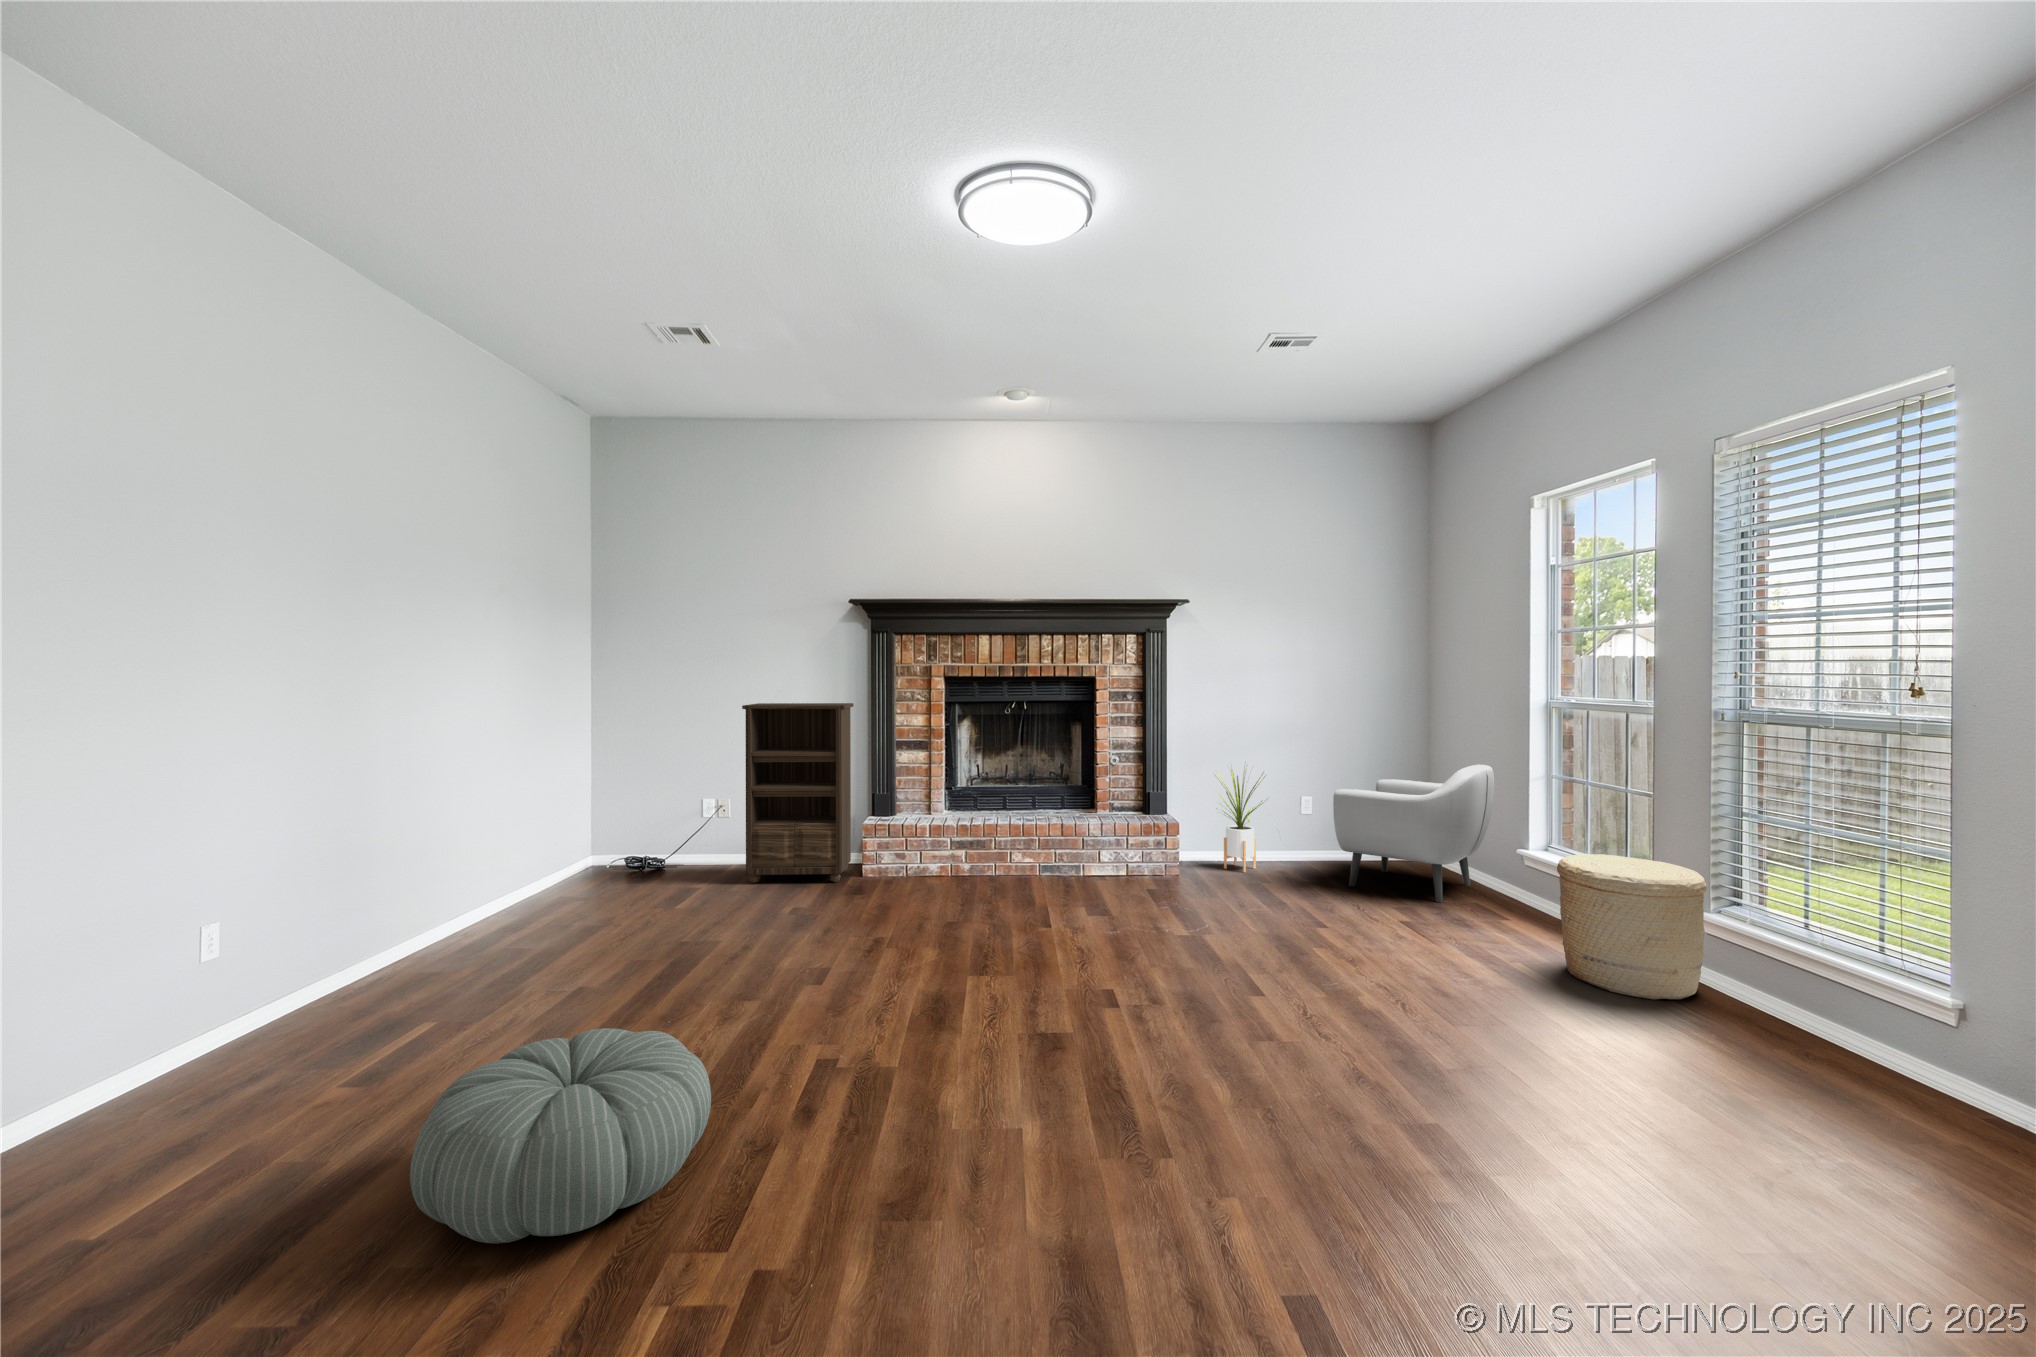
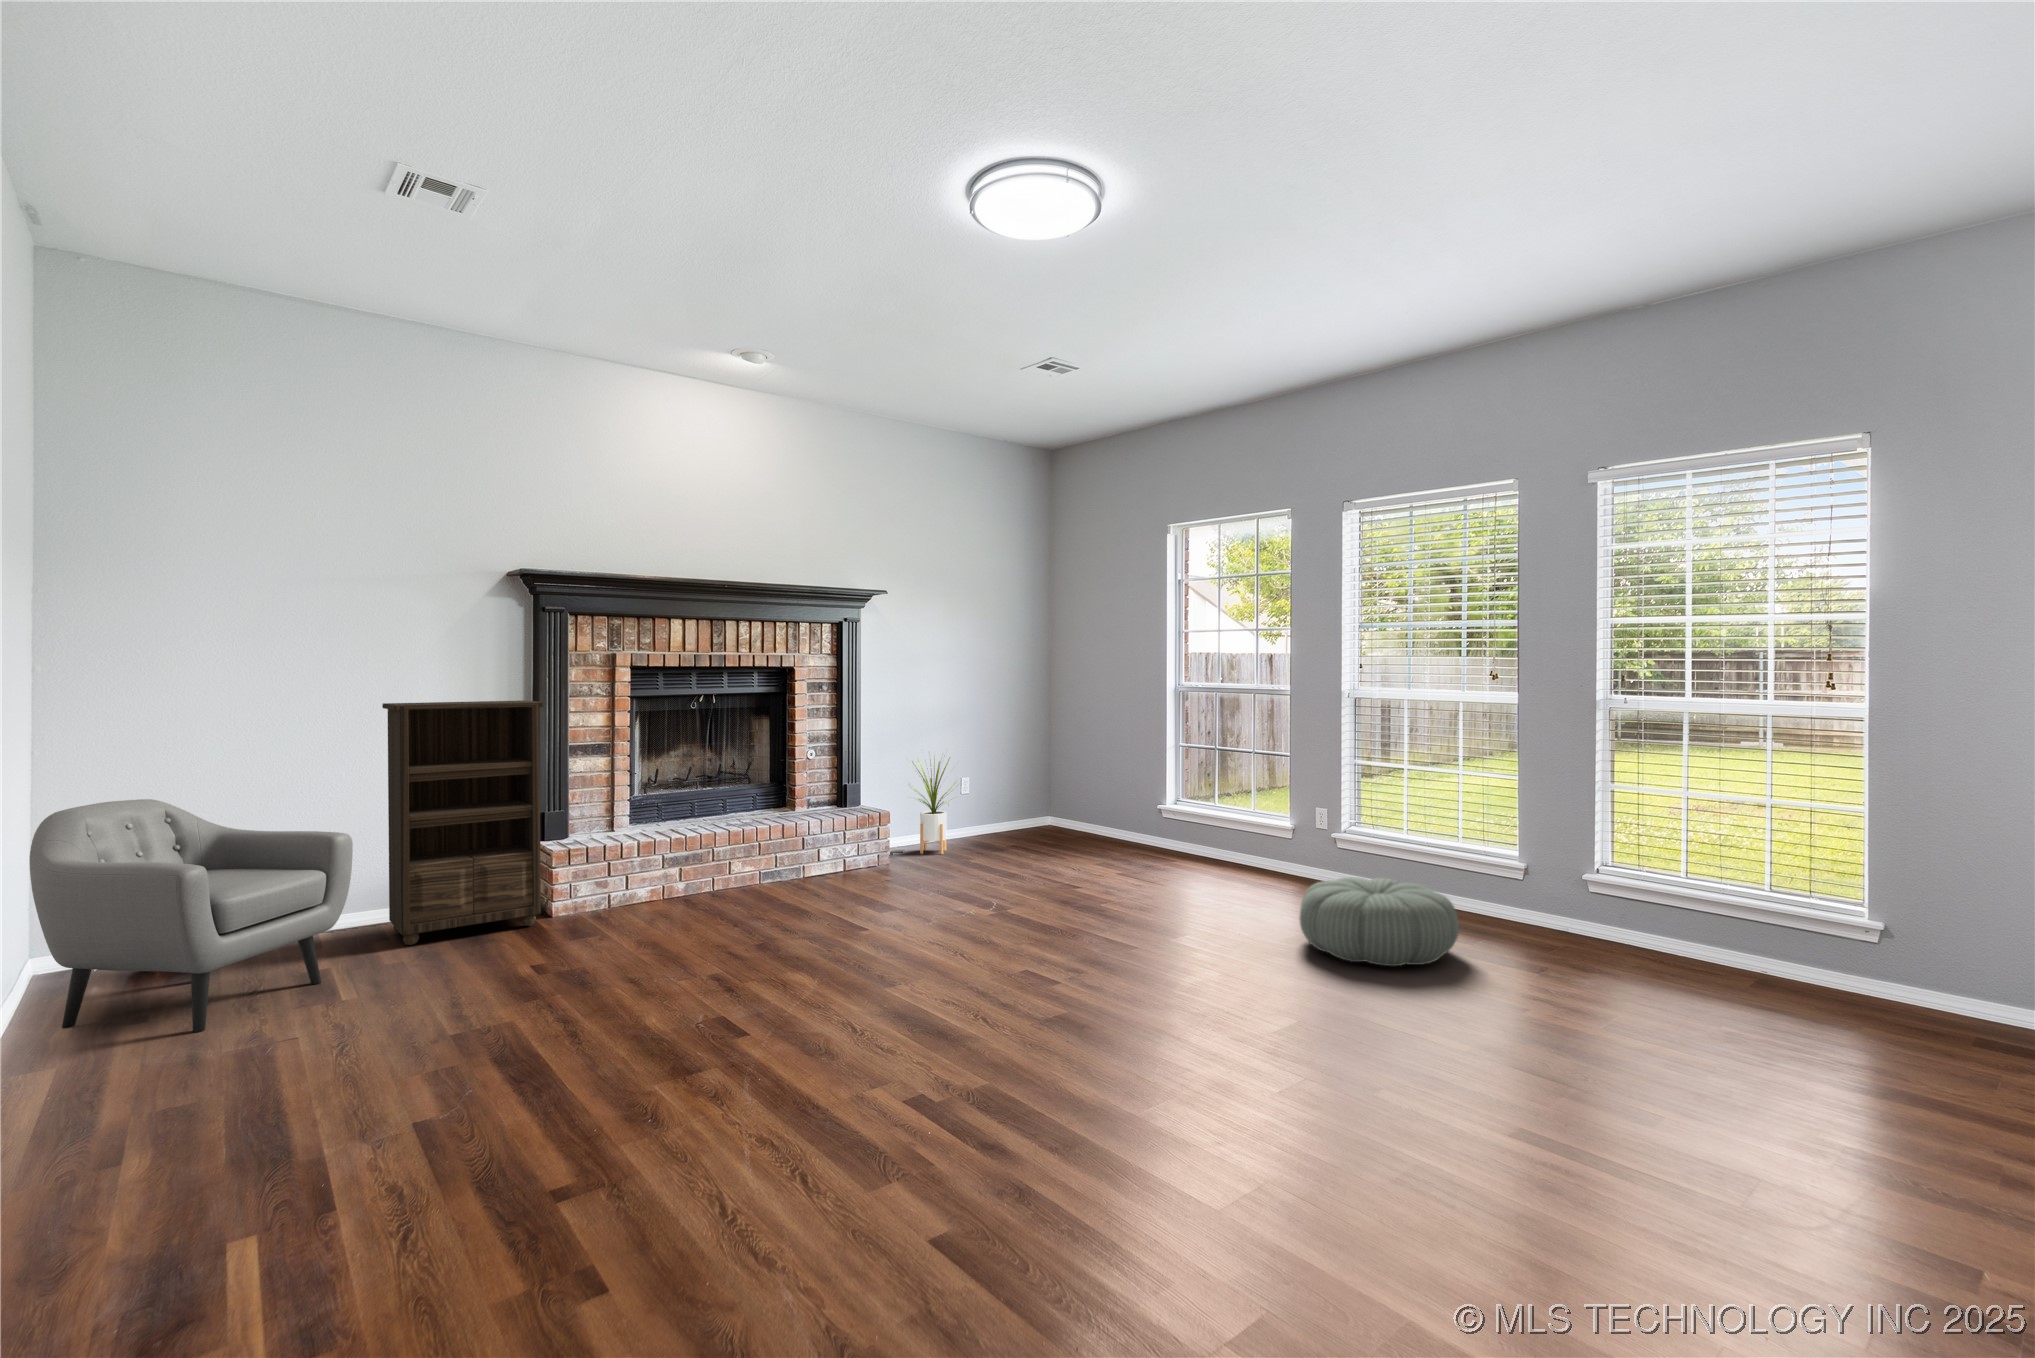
armchair: present [1333,765,1494,903] -> present [29,799,353,1032]
woven basket: present [1557,854,1707,1000] -> none [1228,794,1315,886]
pouf: present [410,1028,711,1243] -> present [1300,877,1459,966]

